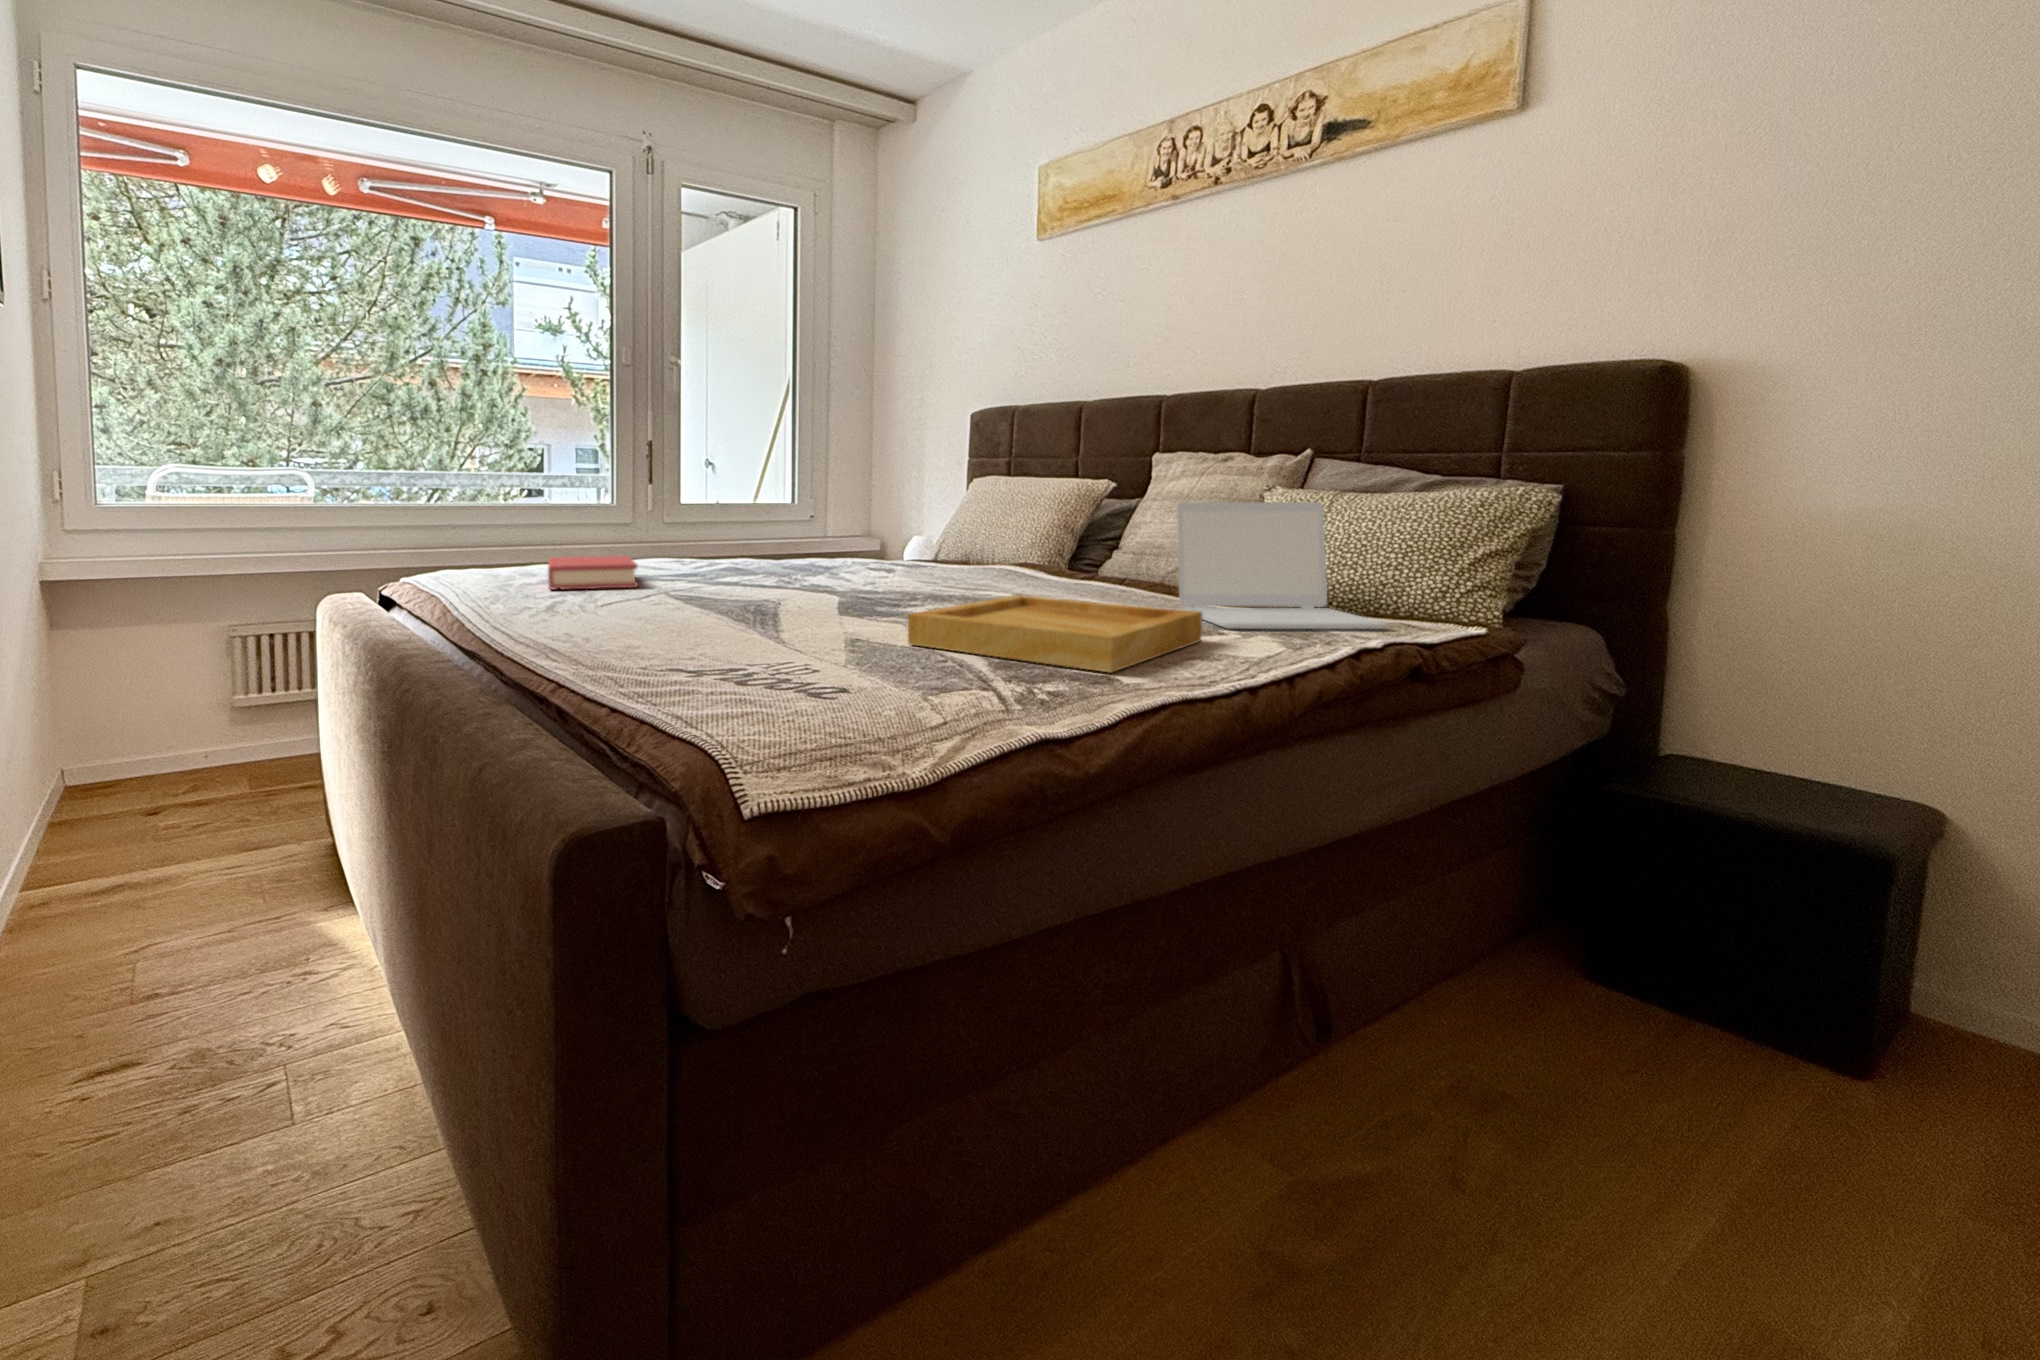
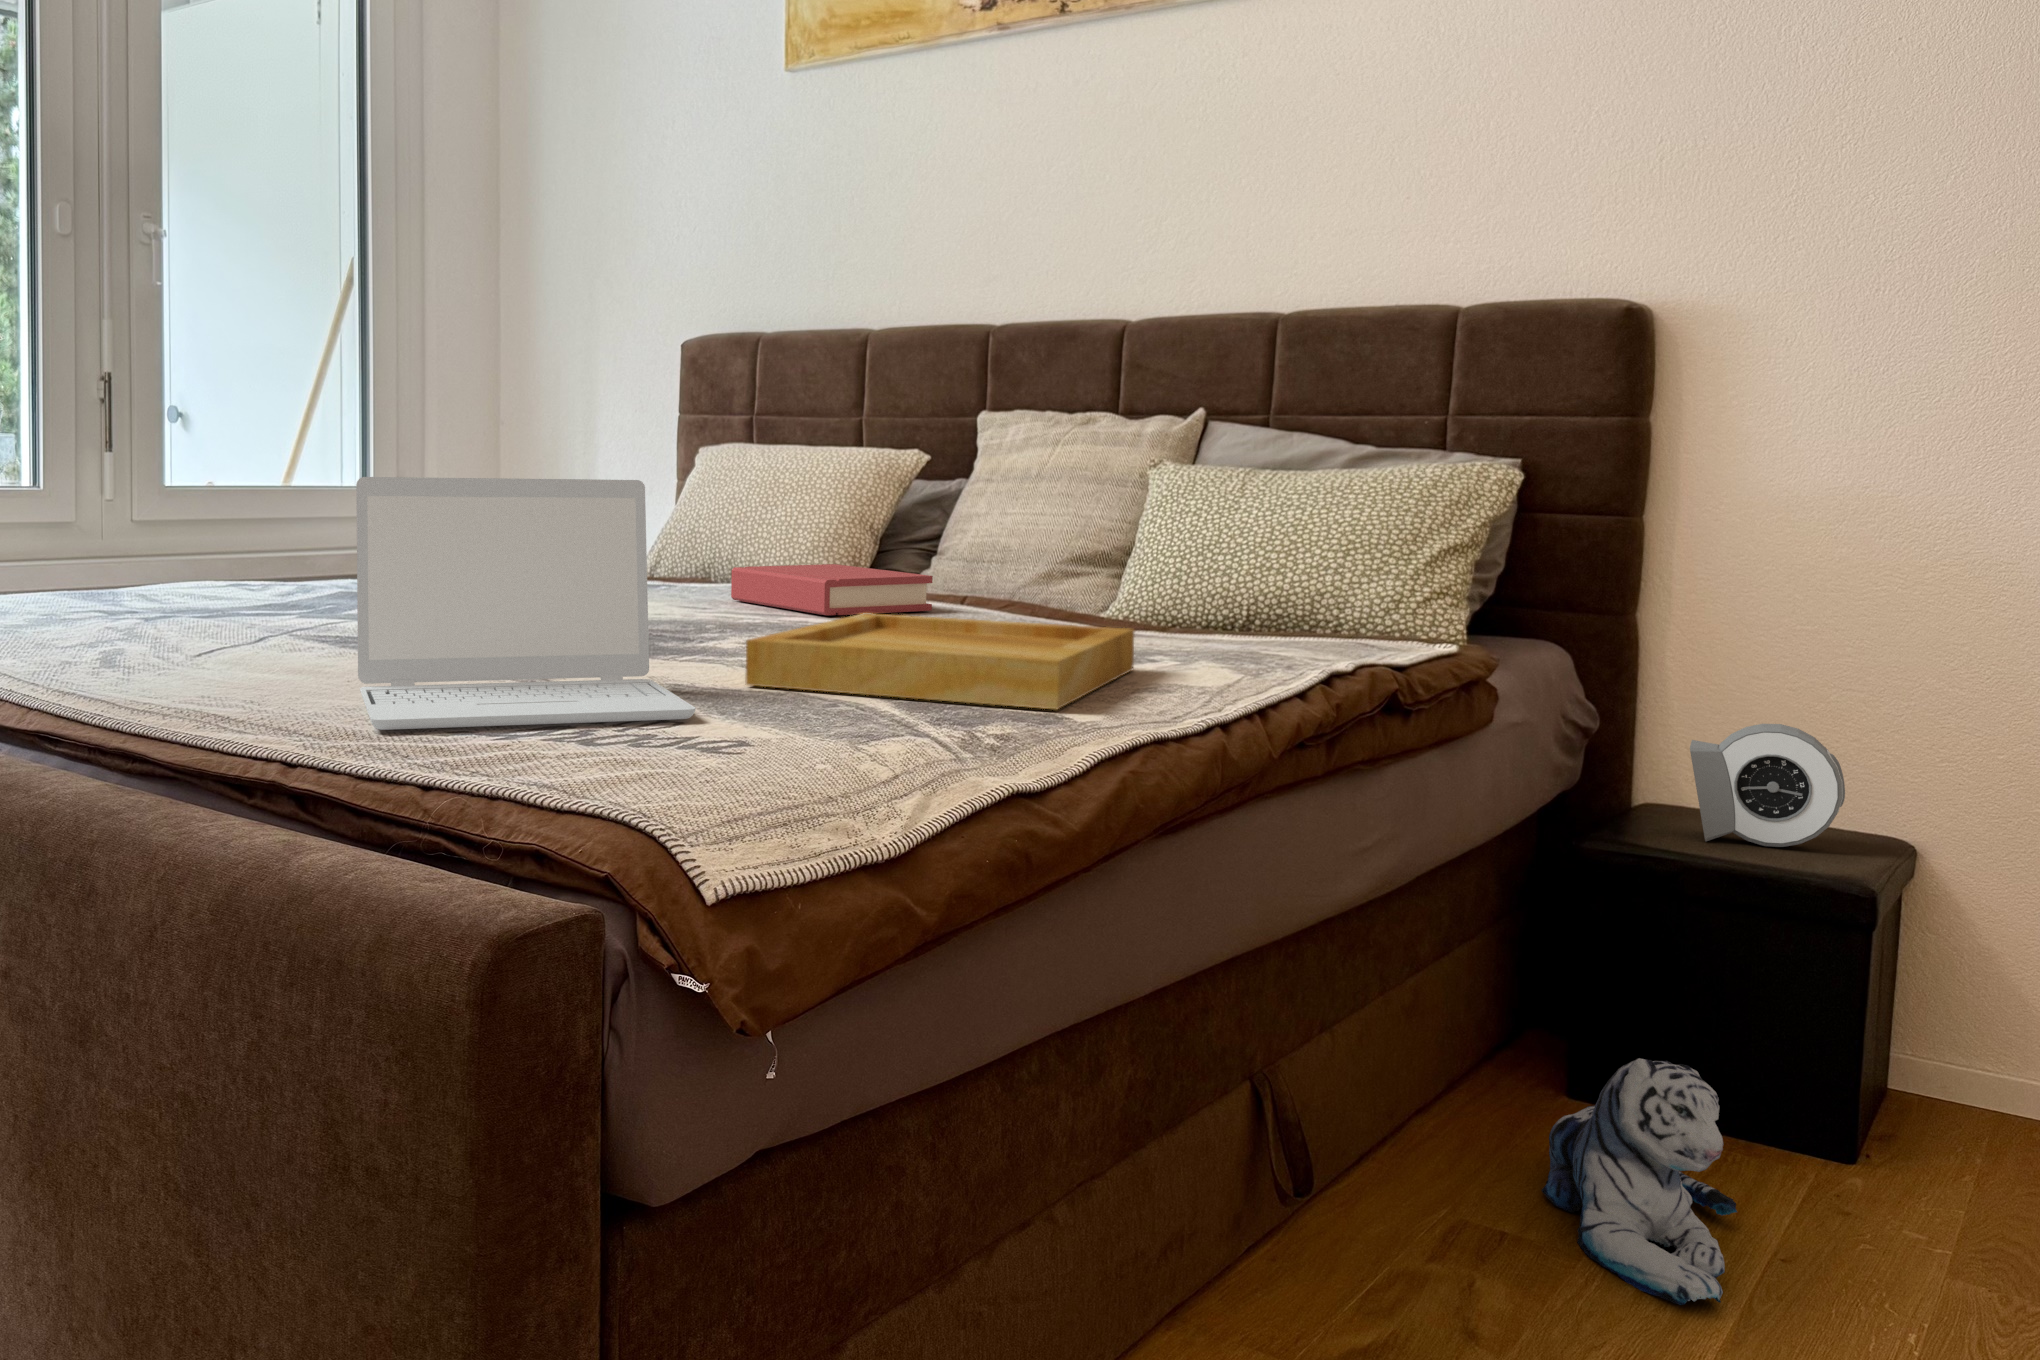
laptop: present [1177,502,1387,629] -> present [356,477,696,730]
hardback book: present [548,556,638,590] -> present [731,564,933,615]
alarm clock: none [1708,700,1865,803] -> present [1690,724,1845,847]
plush toy: none [1545,973,1733,1193] -> present [1541,1058,1737,1305]

